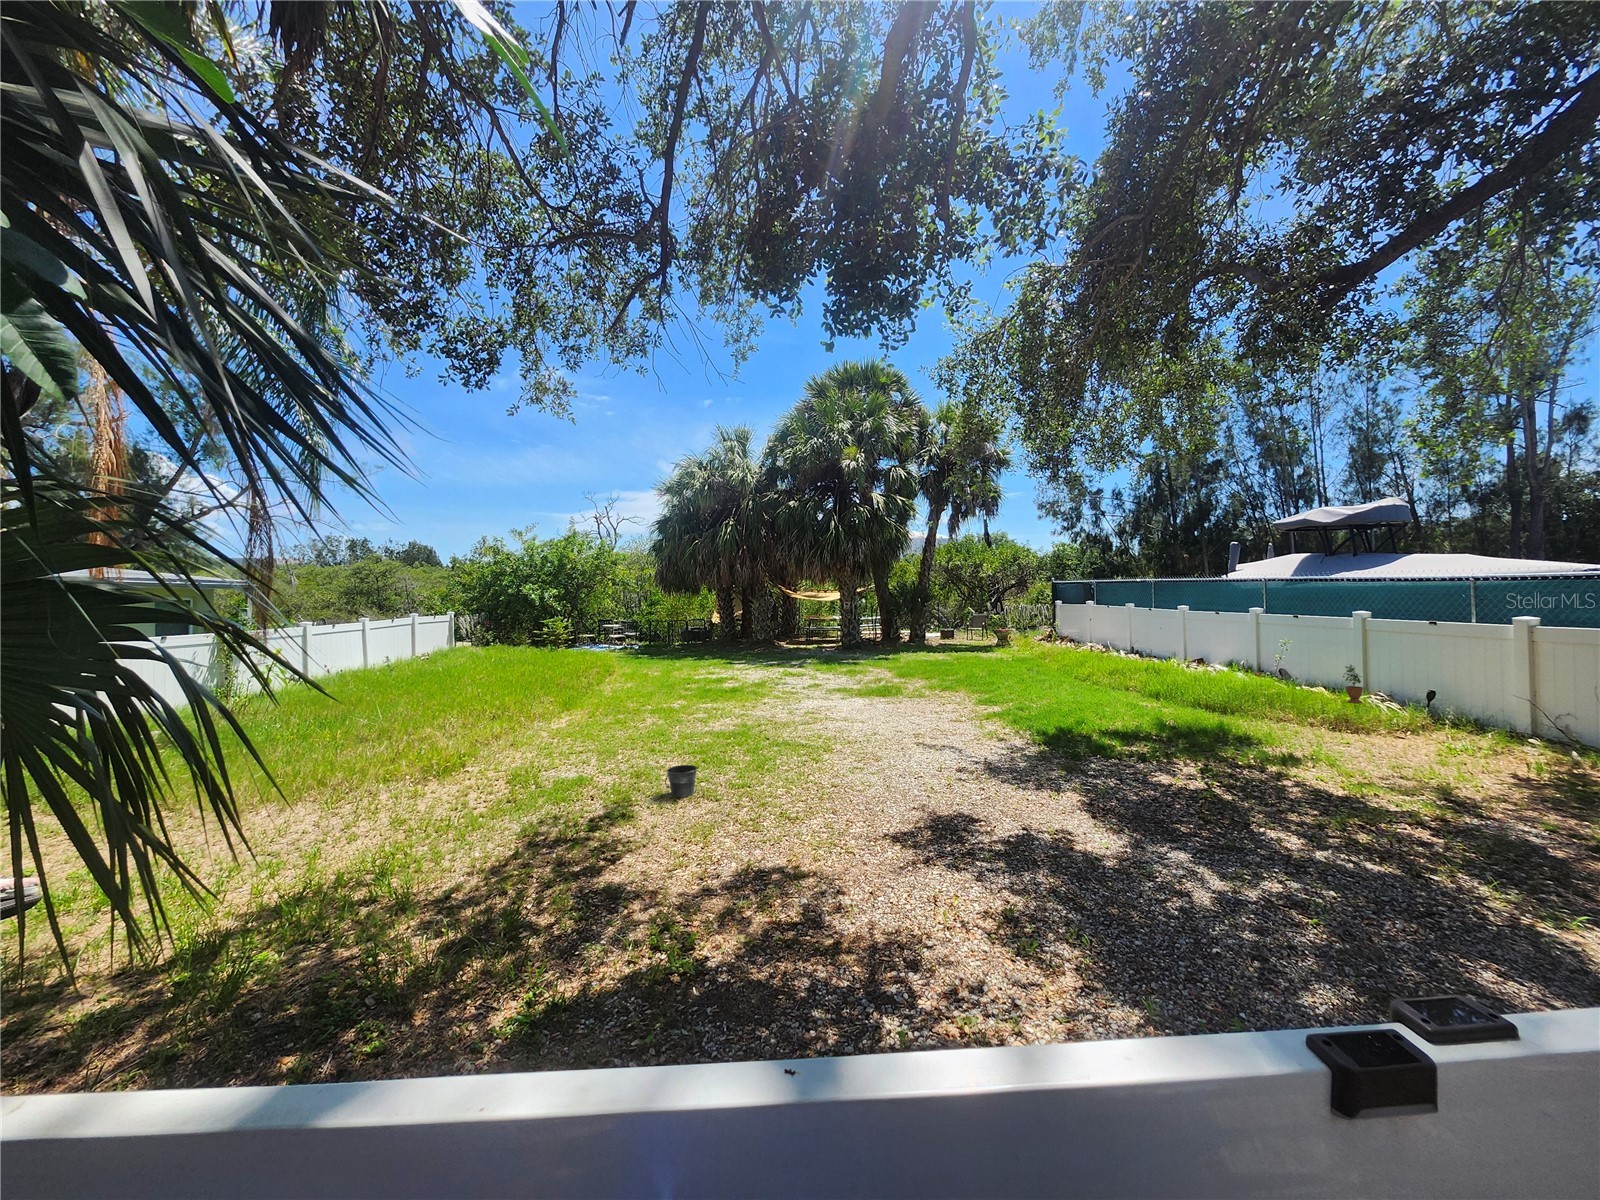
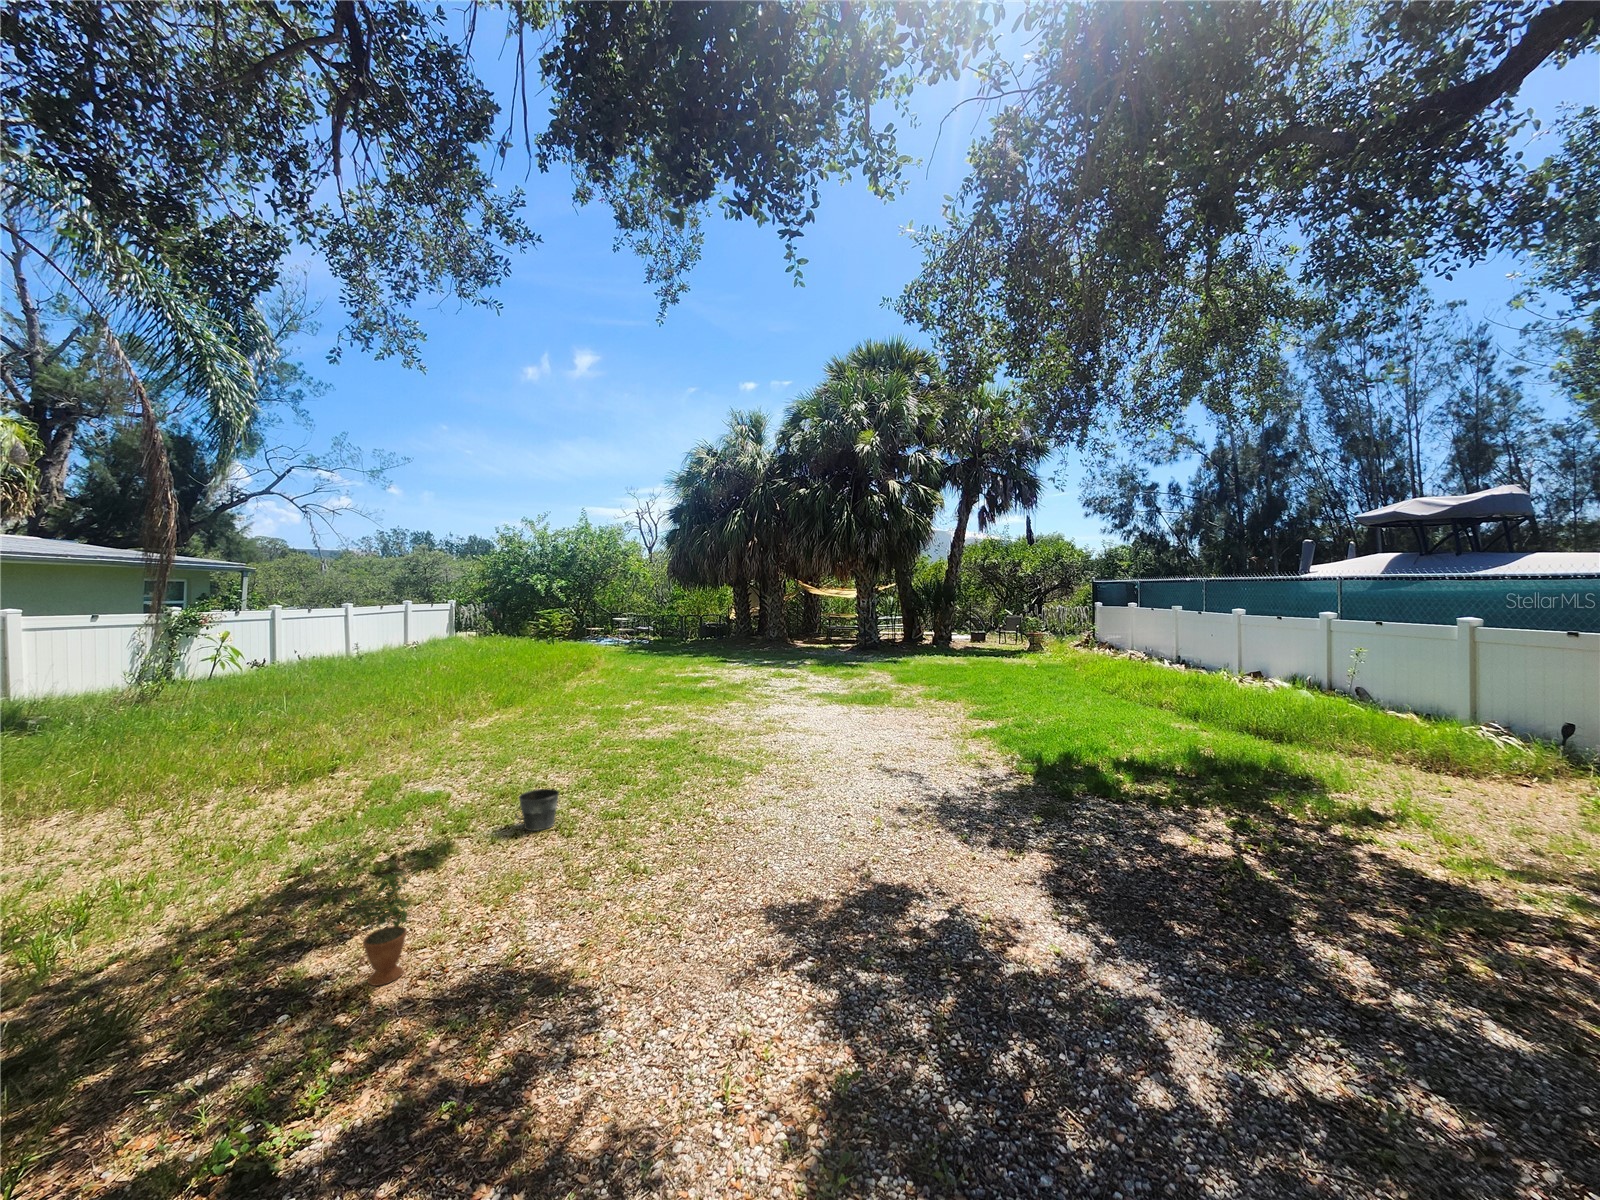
potted plant: present [1343,665,1363,703] -> present [353,871,409,986]

